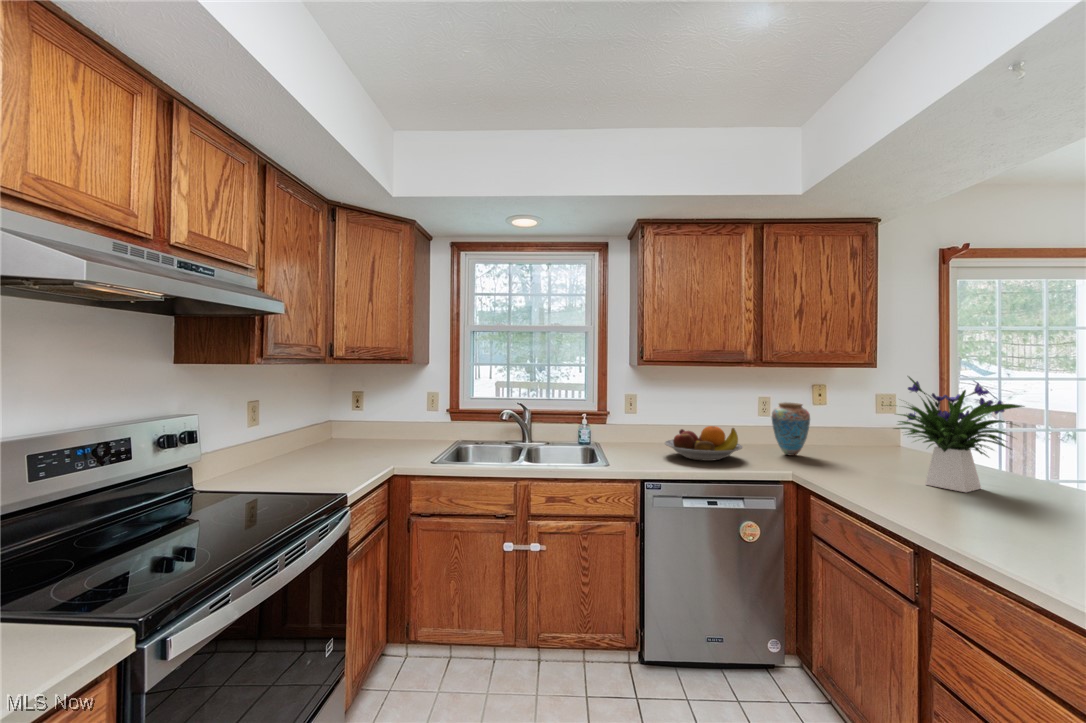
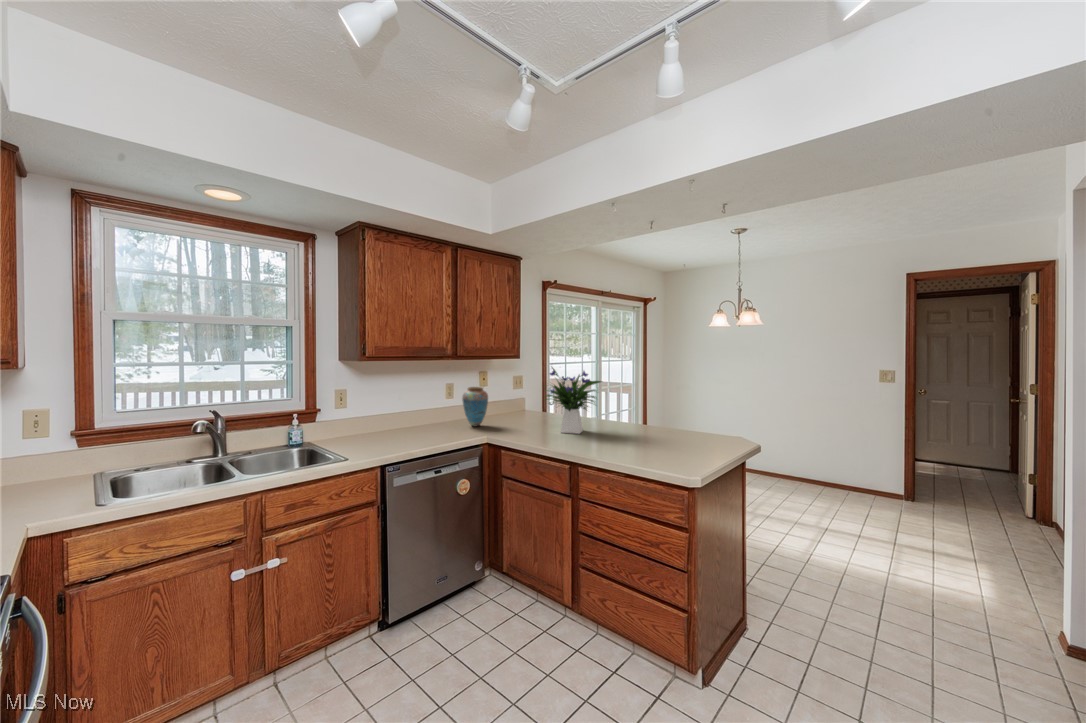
fruit bowl: present [665,426,743,461] -> none [386,410,451,441]

